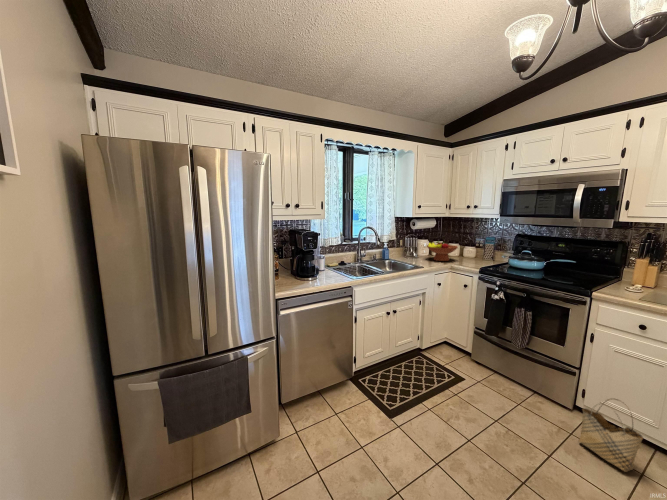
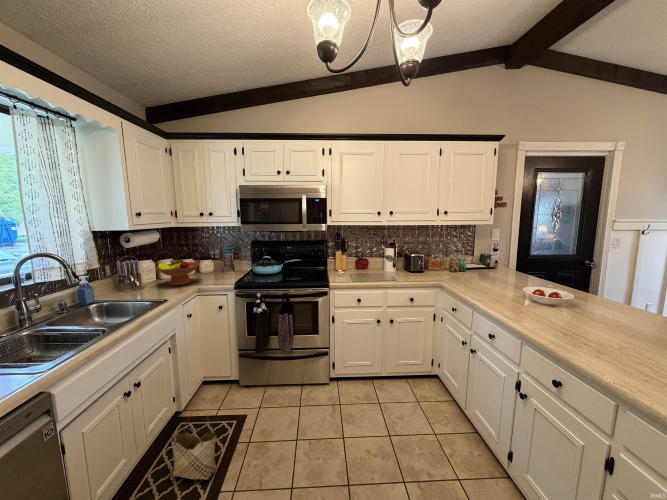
woven basket: present [579,399,643,472] -> present [170,409,216,480]

